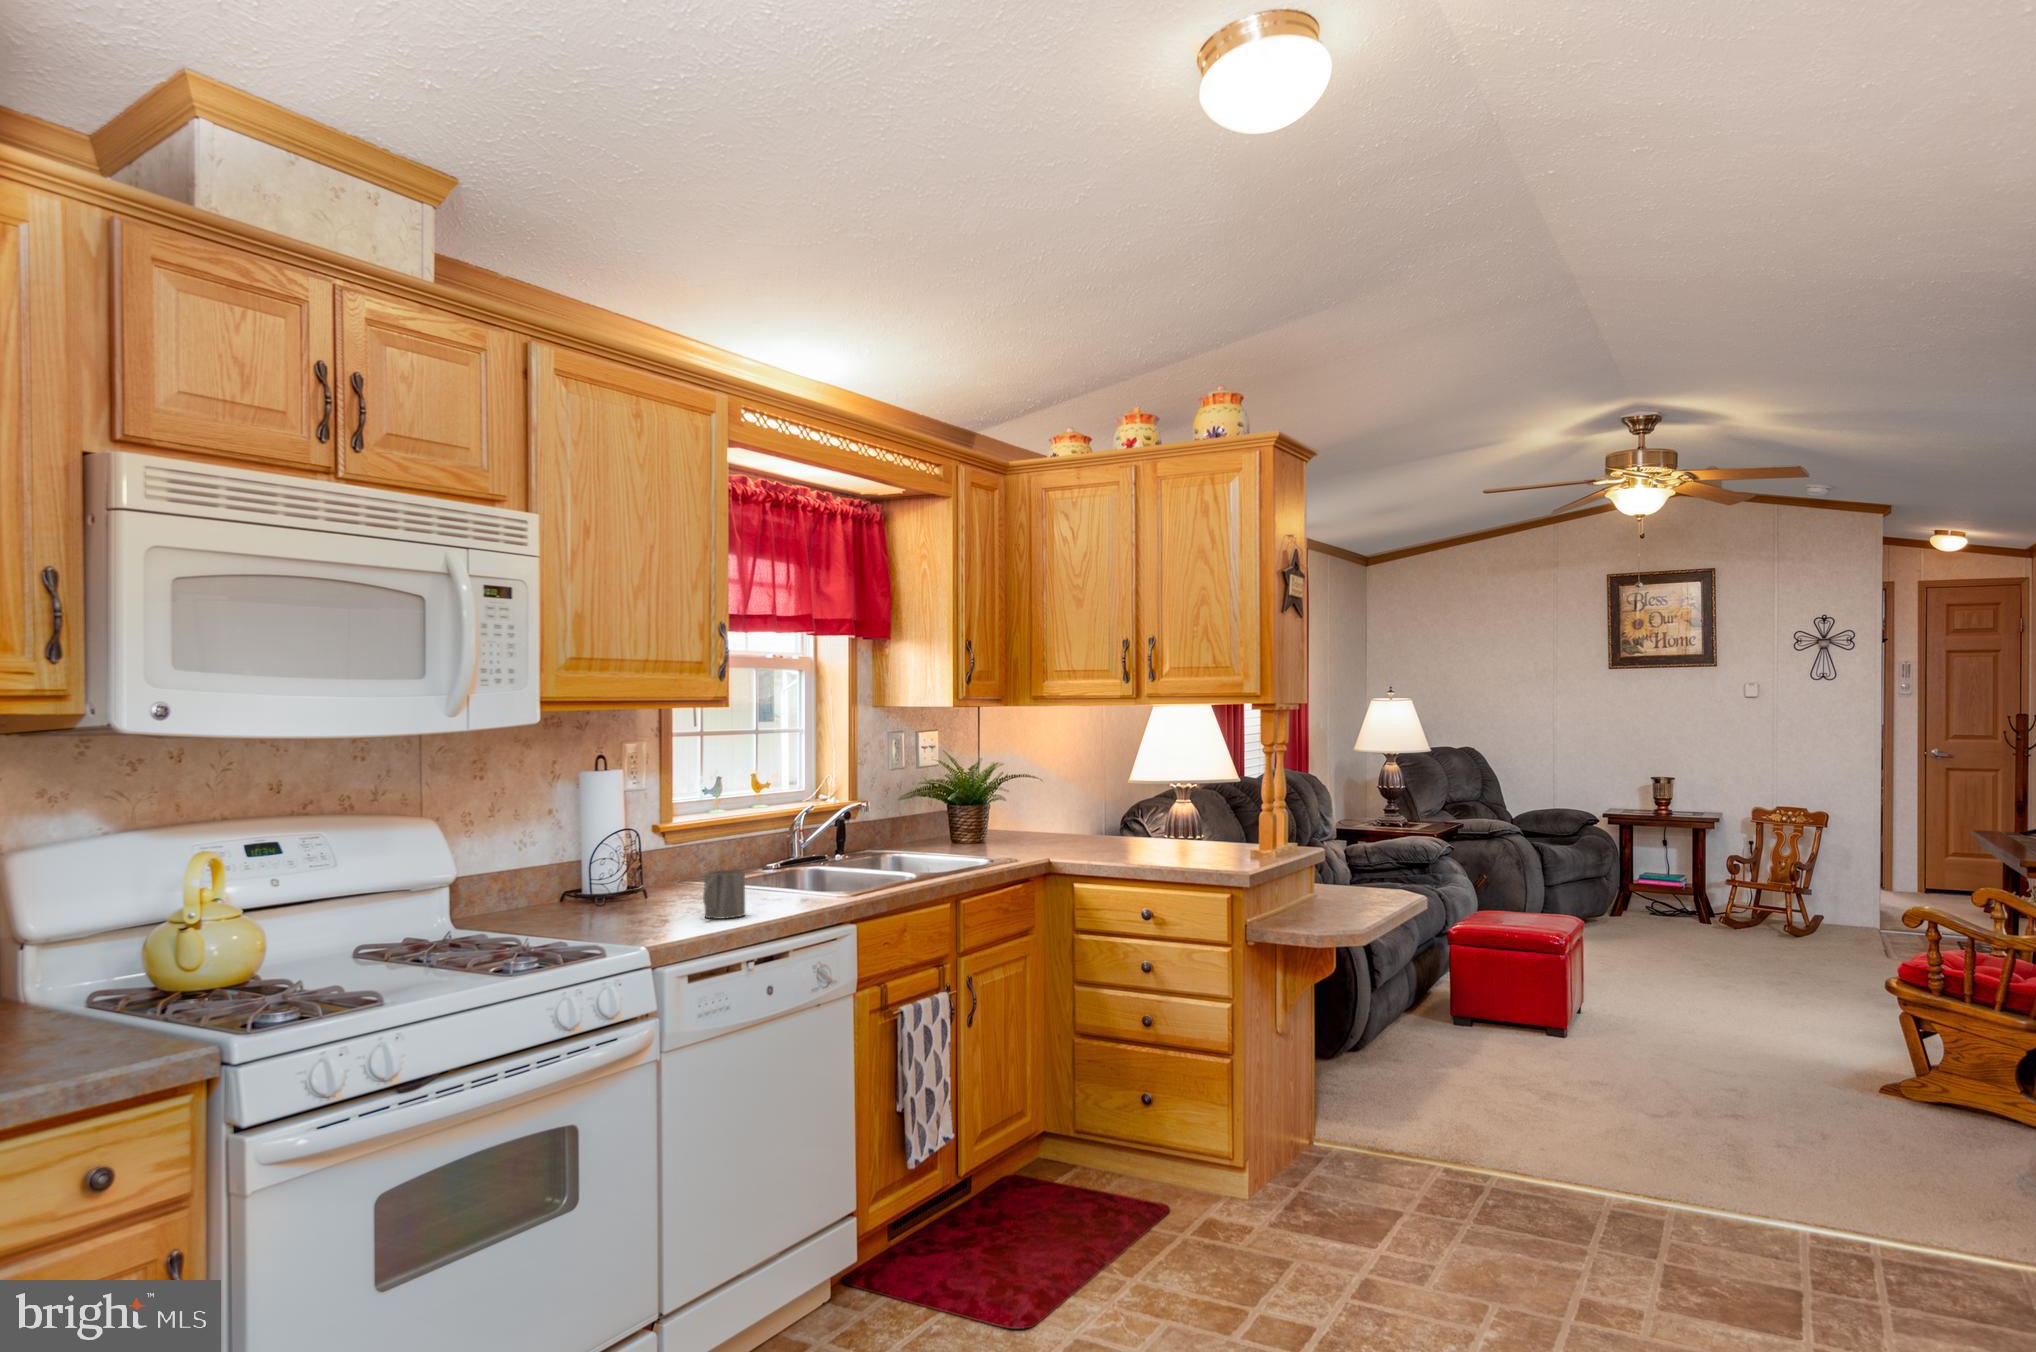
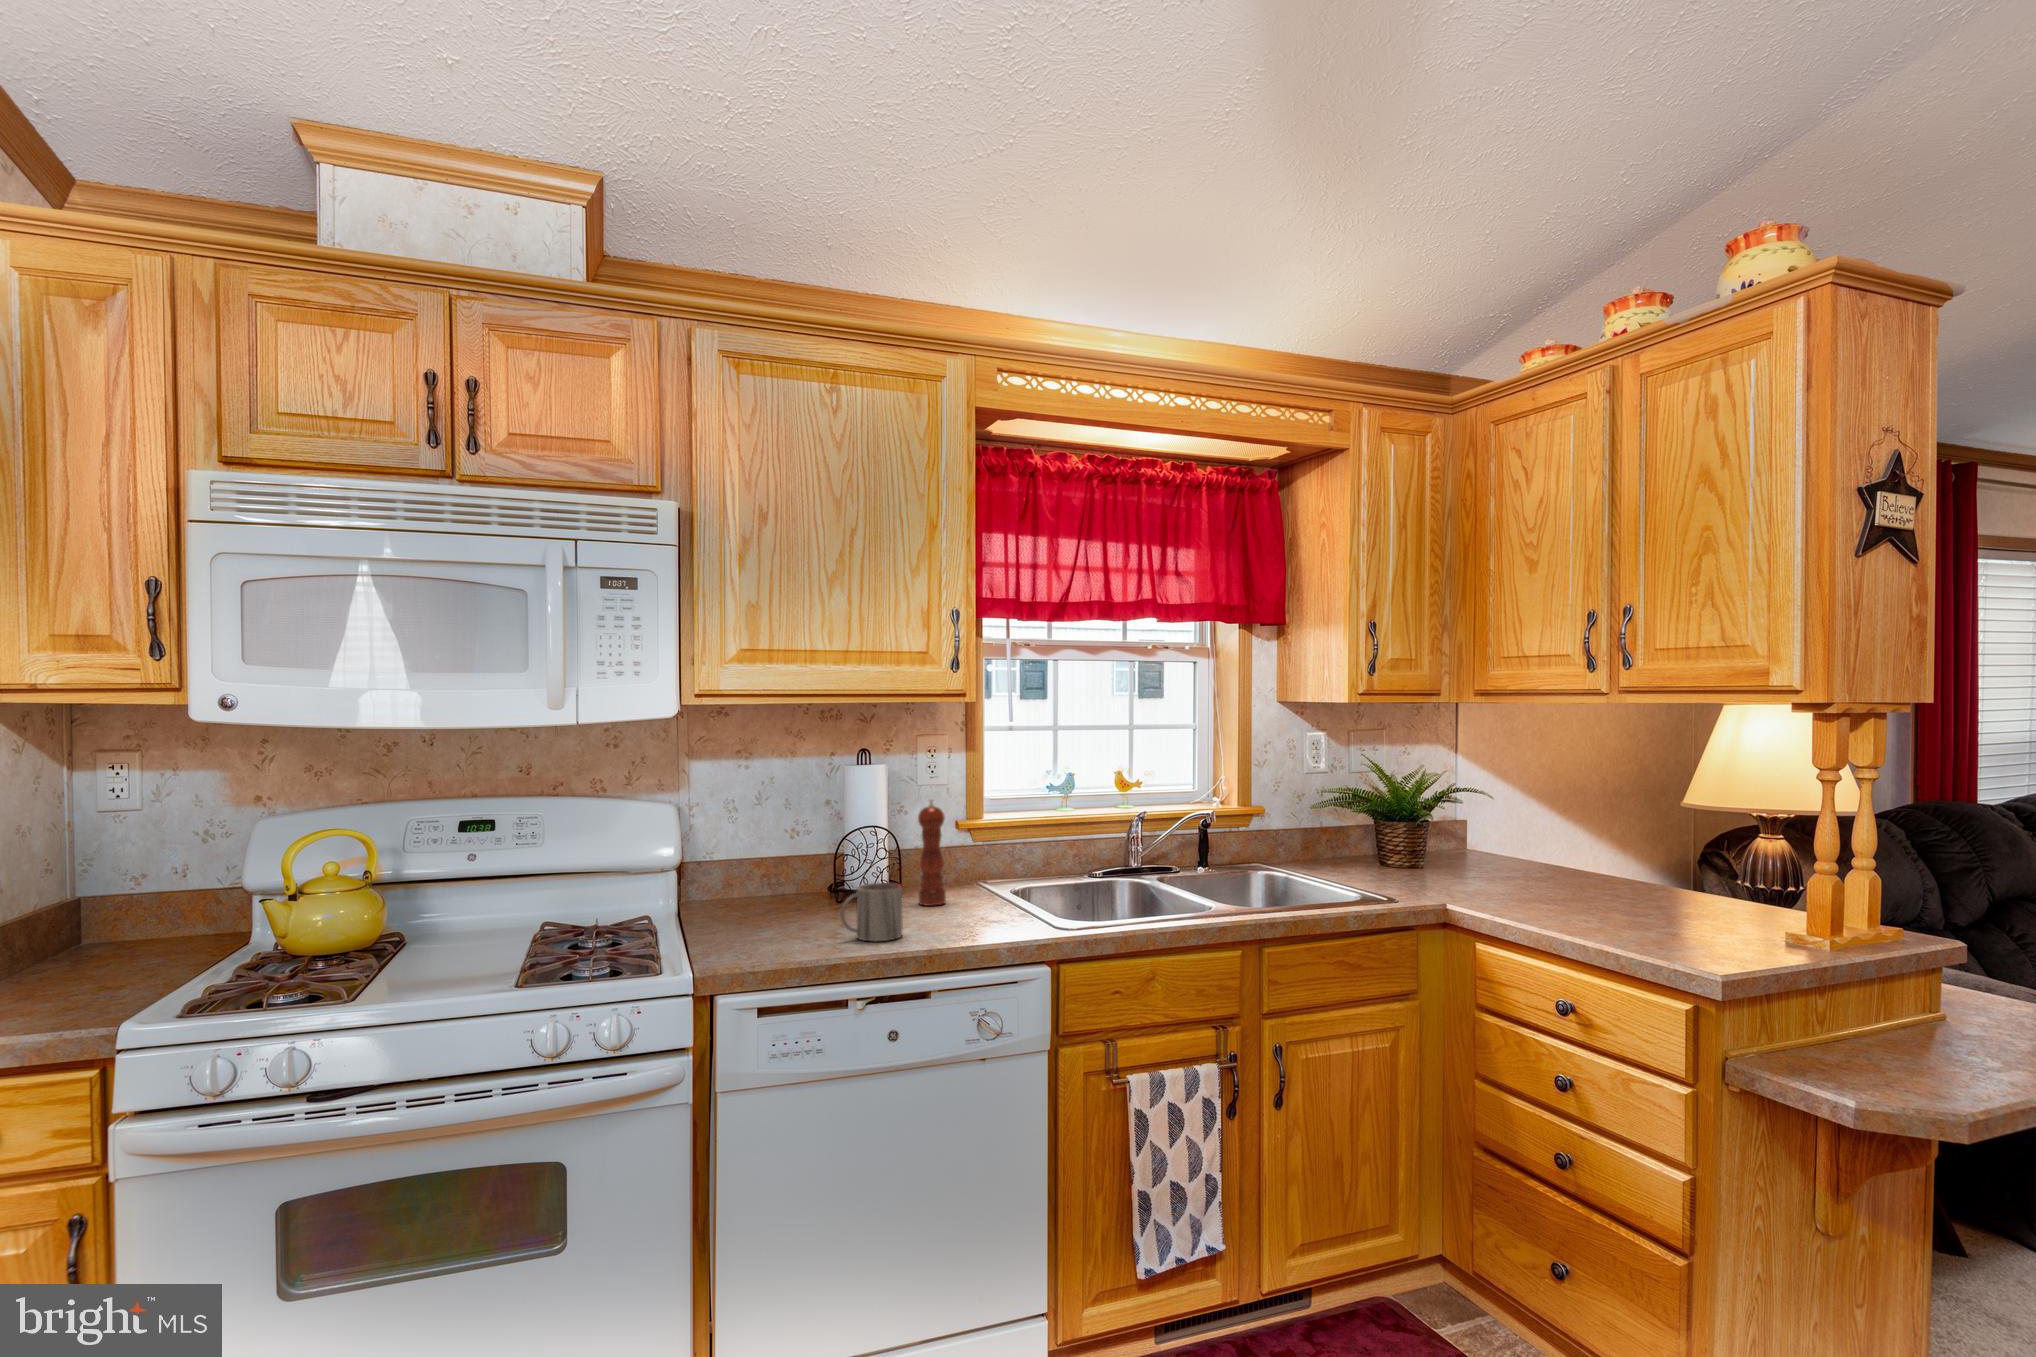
pepper mill: none [678,801,704,899] -> present [918,799,946,906]

